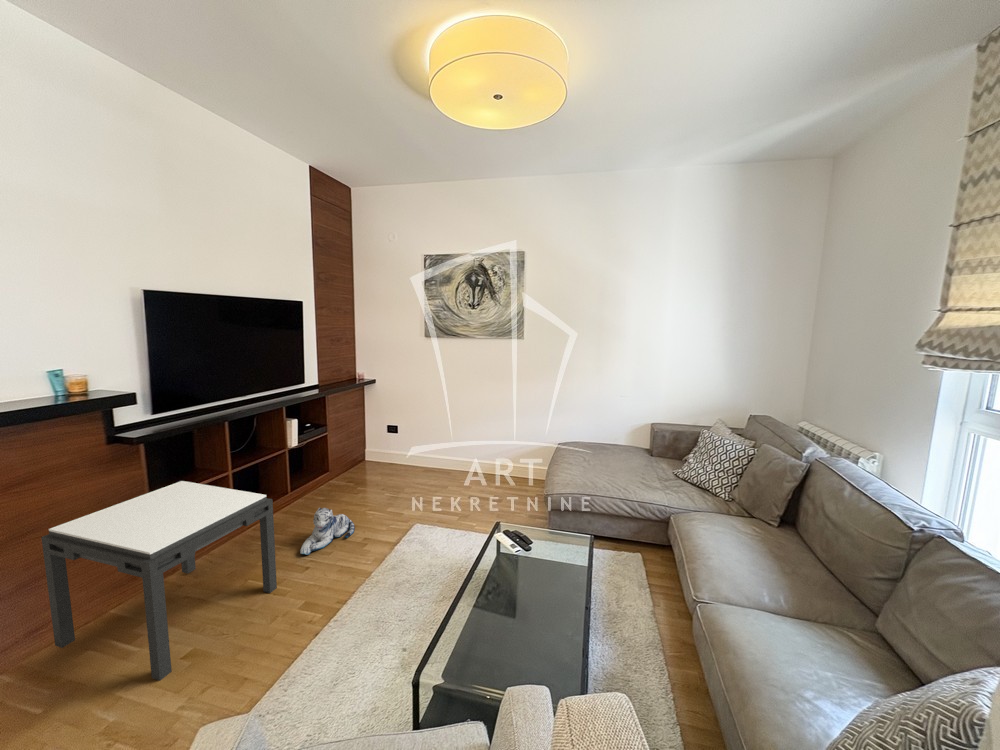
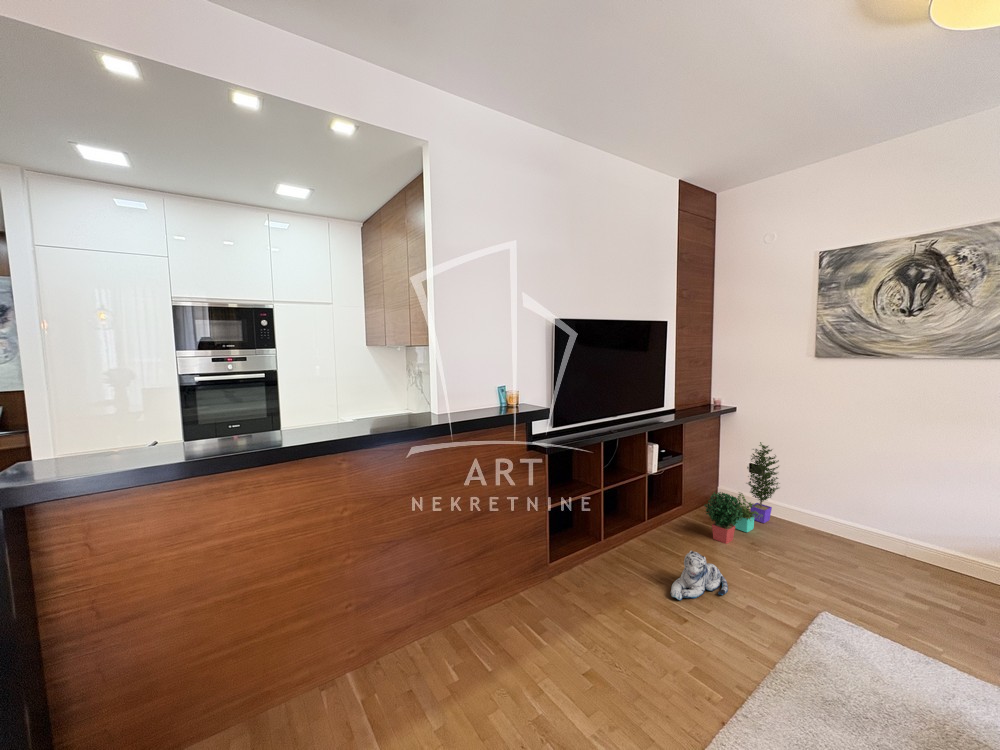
potted plant: none [344,406,408,494] -> present [704,442,779,544]
side table: present [41,481,277,681] -> none [494,491,658,679]

